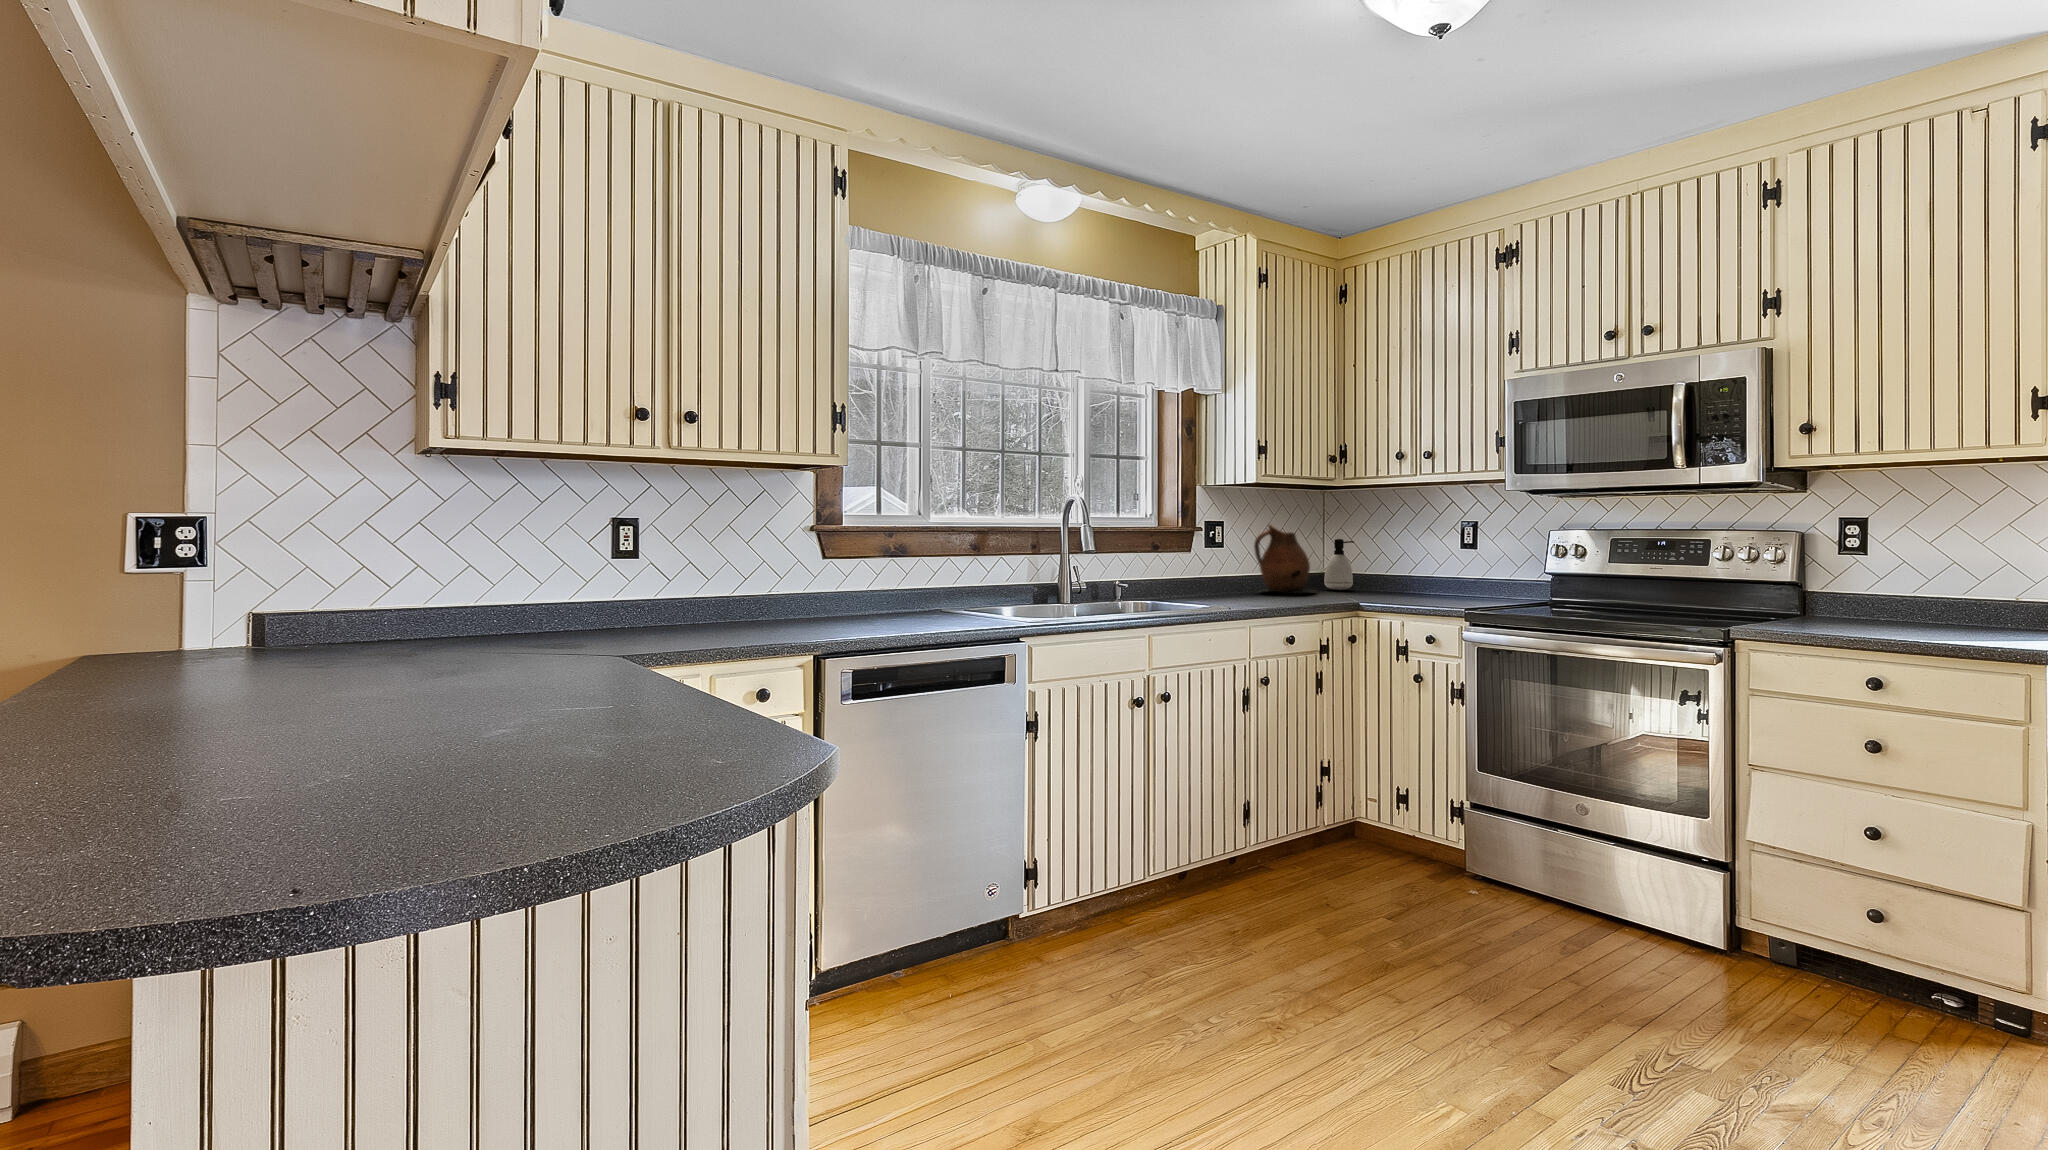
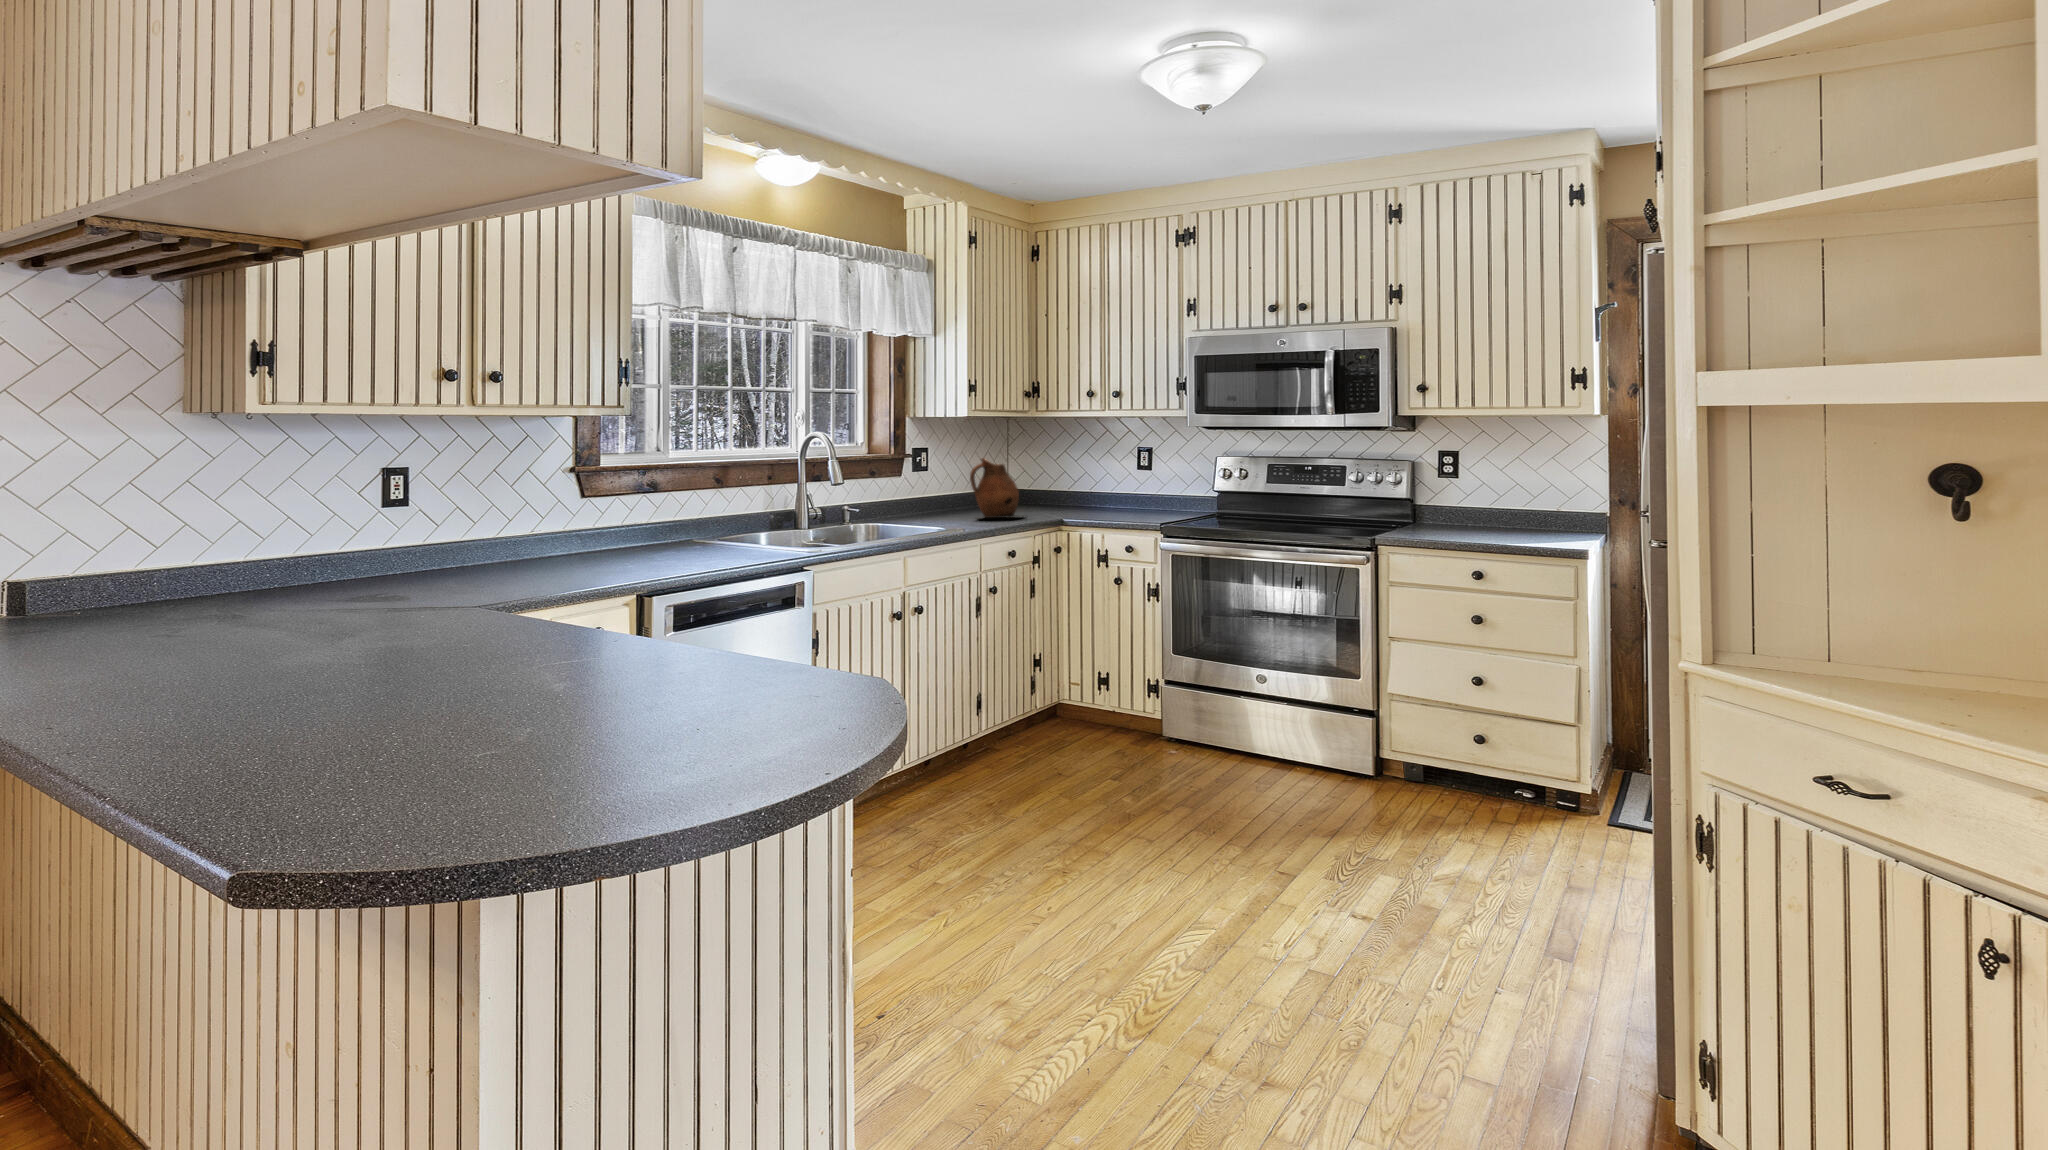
soap dispenser: present [1324,539,1354,590] -> none [1029,468,1053,514]

